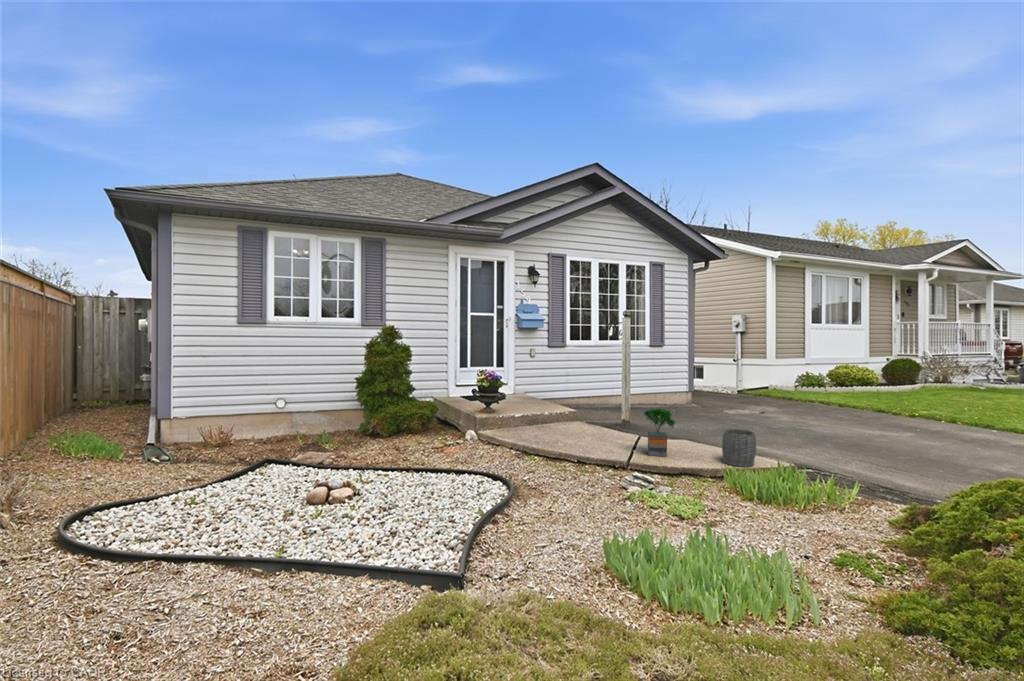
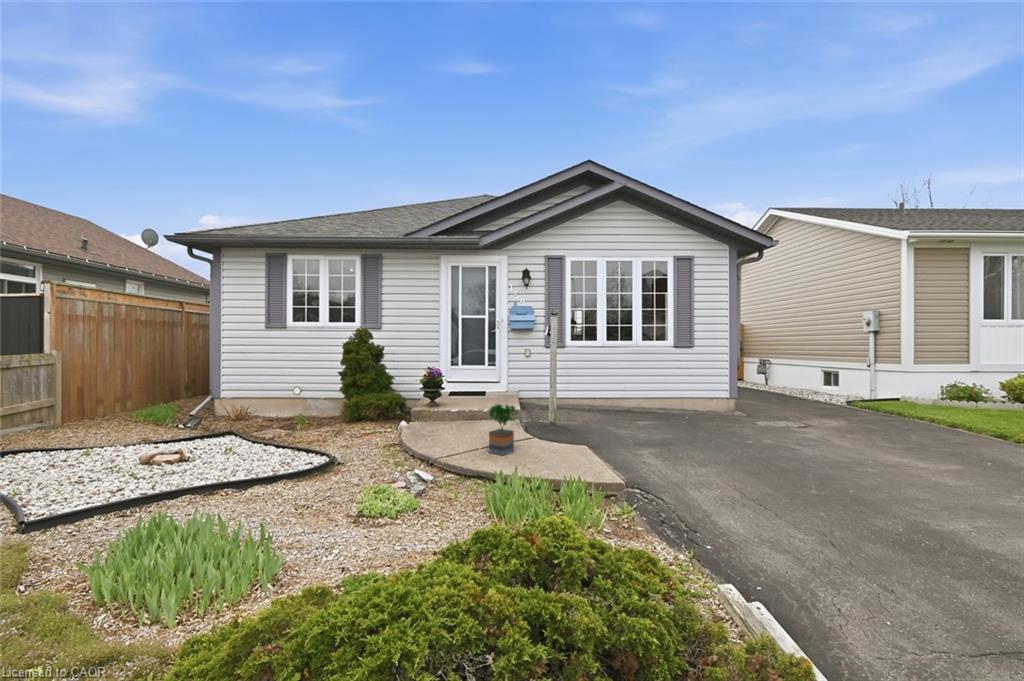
woven basket: present [722,429,756,467] -> none [542,431,577,474]

